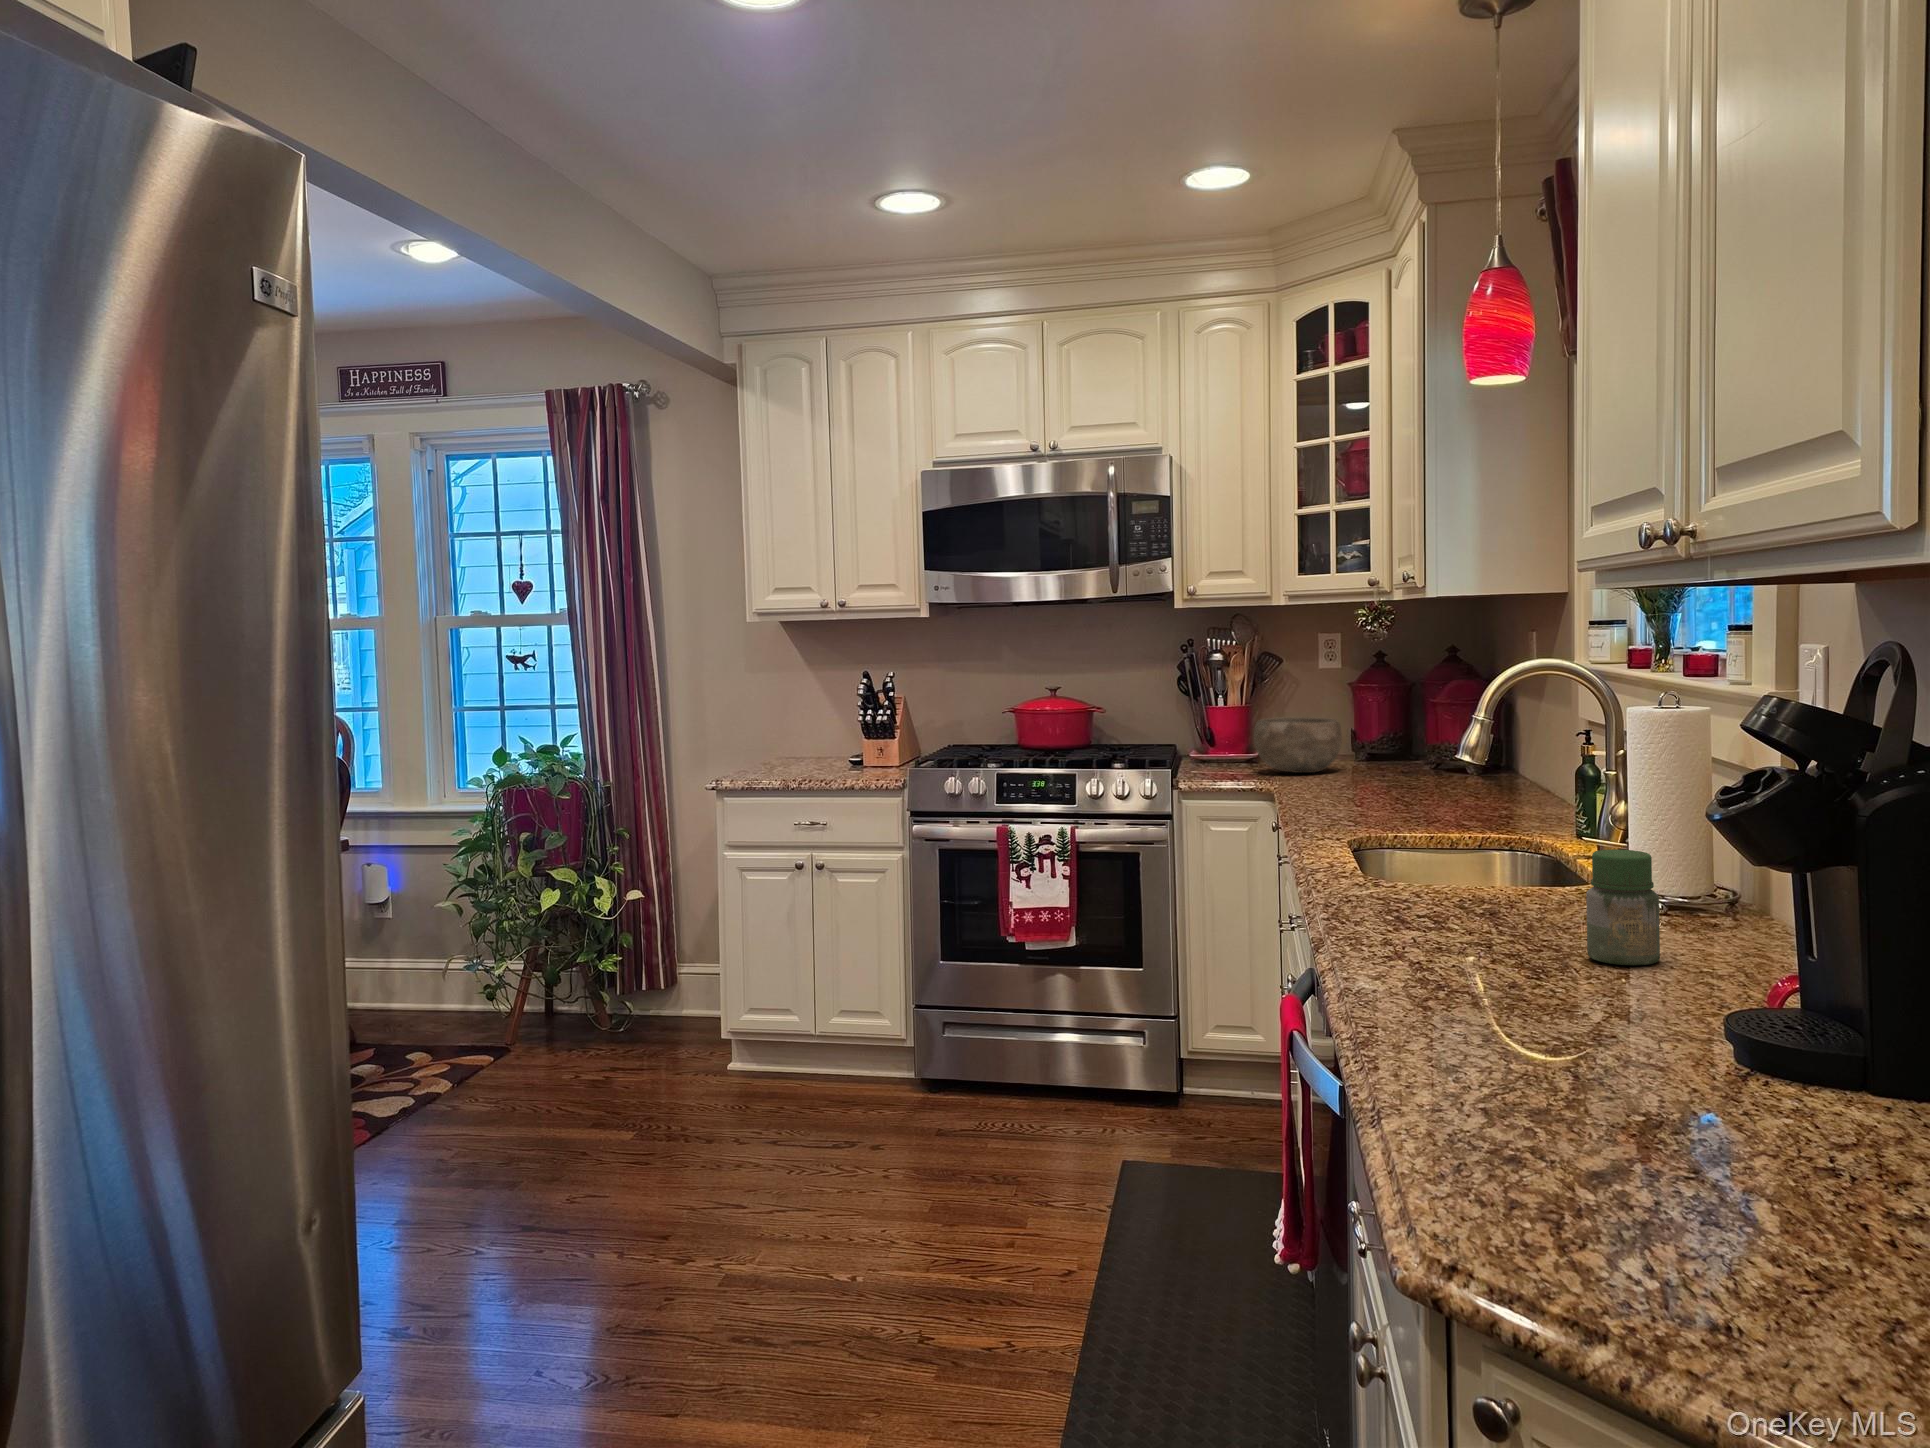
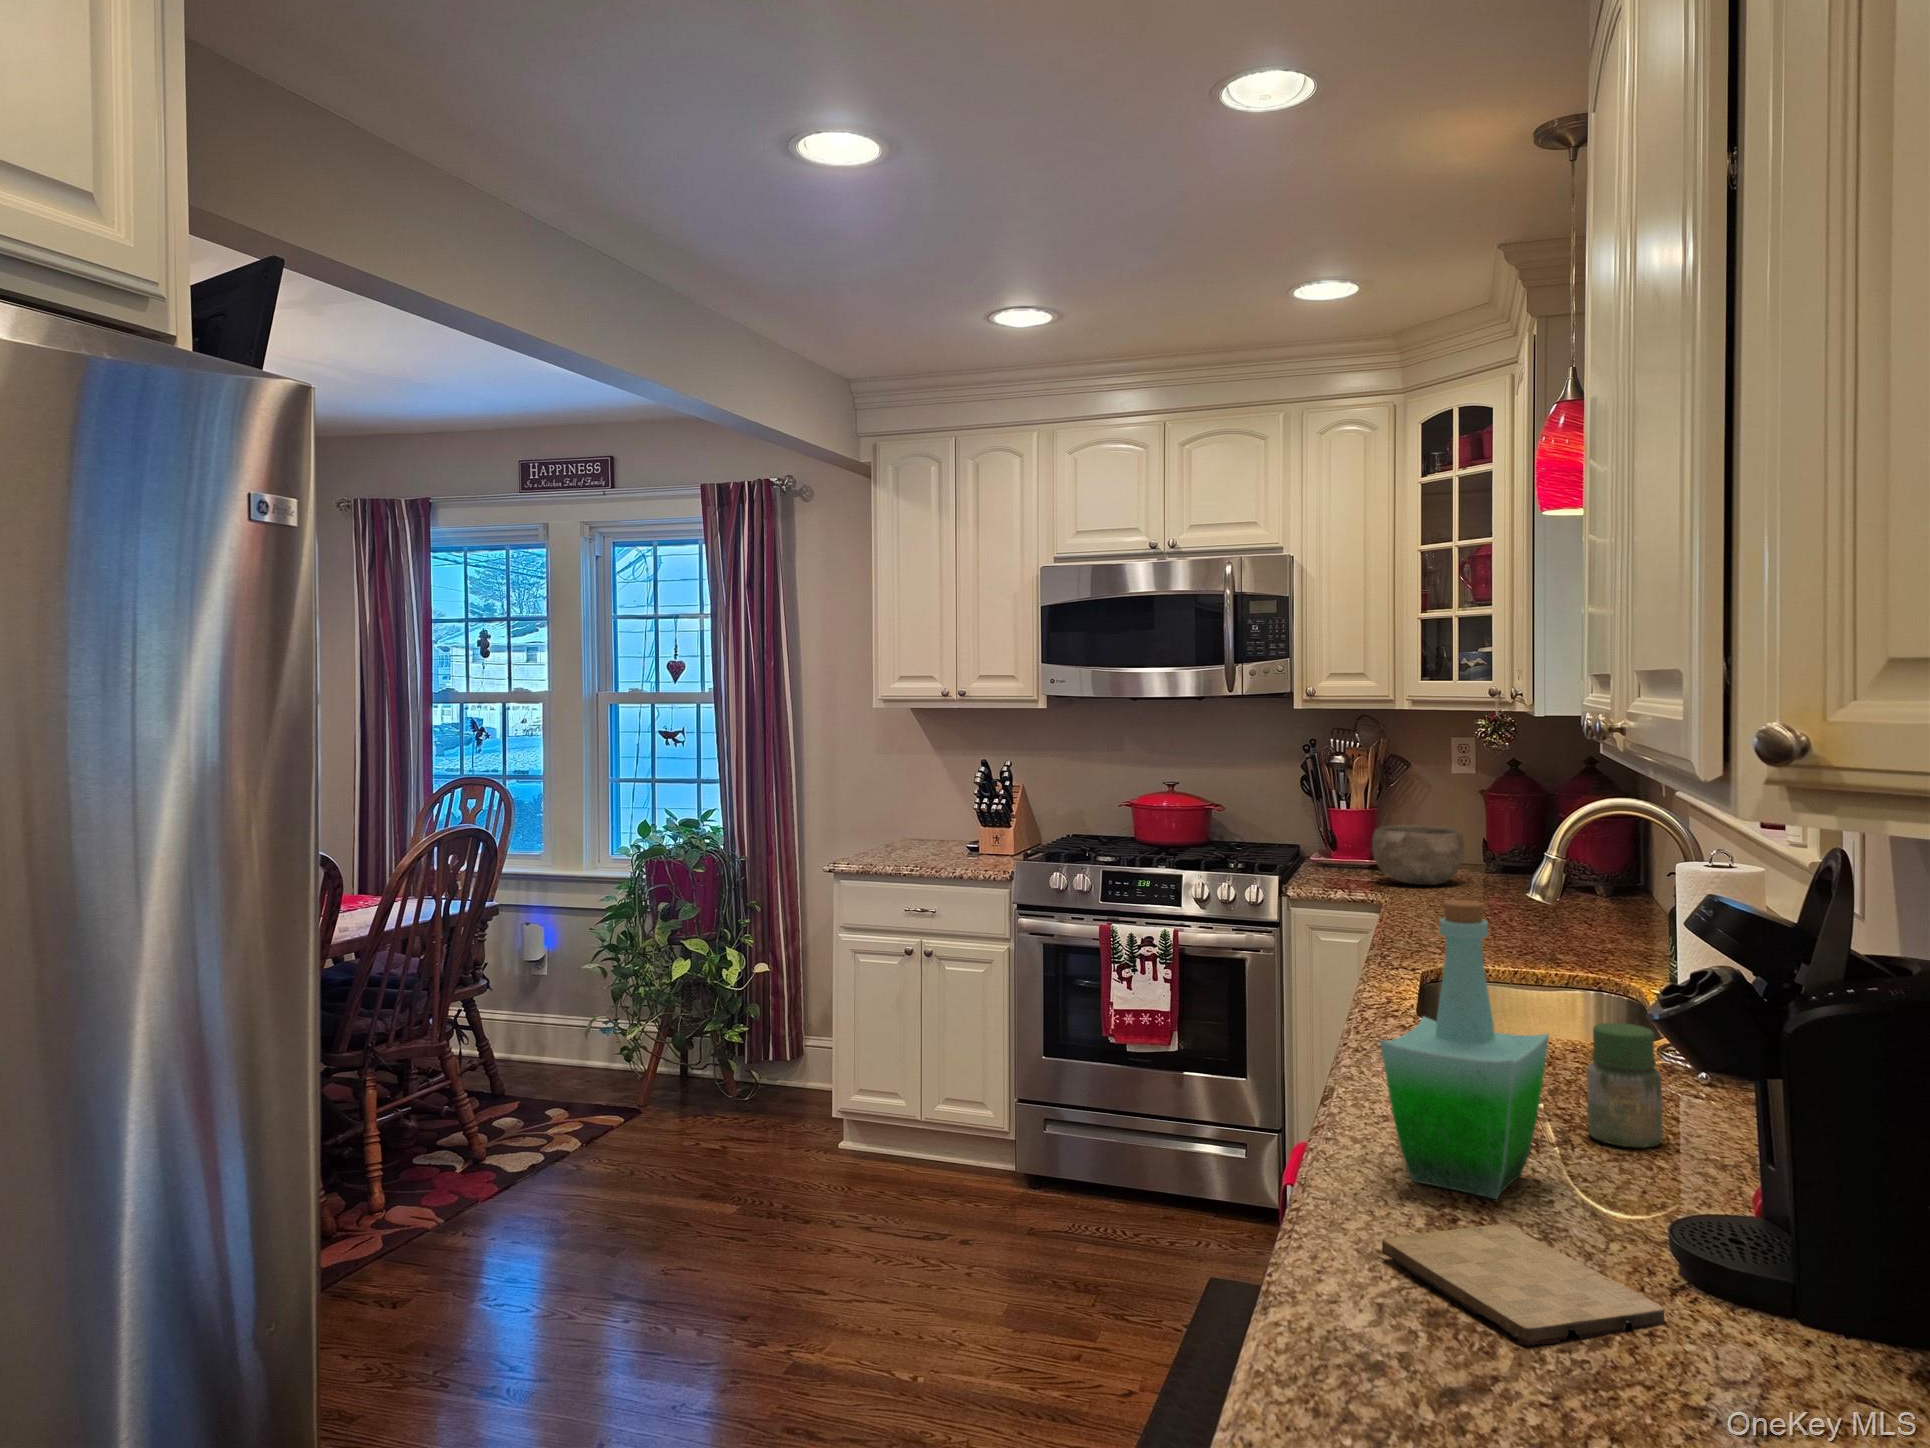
bottle: none [1420,729,1572,1016] -> present [1380,900,1549,1199]
cutting board: none [1463,1032,1757,1131] -> present [1382,1224,1665,1346]

